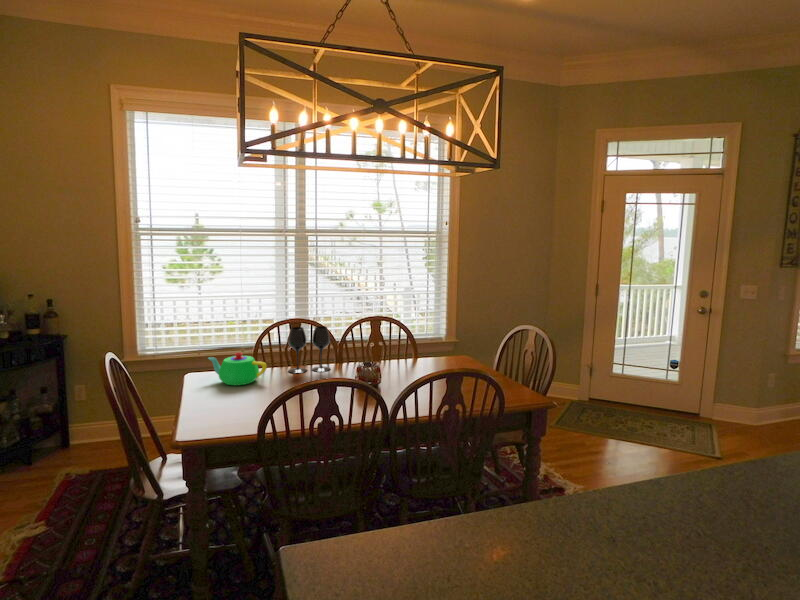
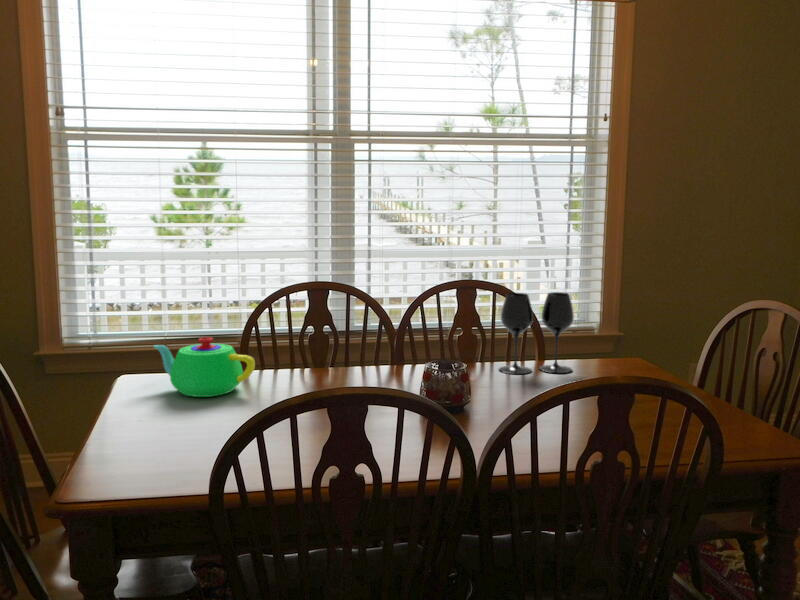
wine glass: present [288,326,330,373] -> present [499,292,574,374]

